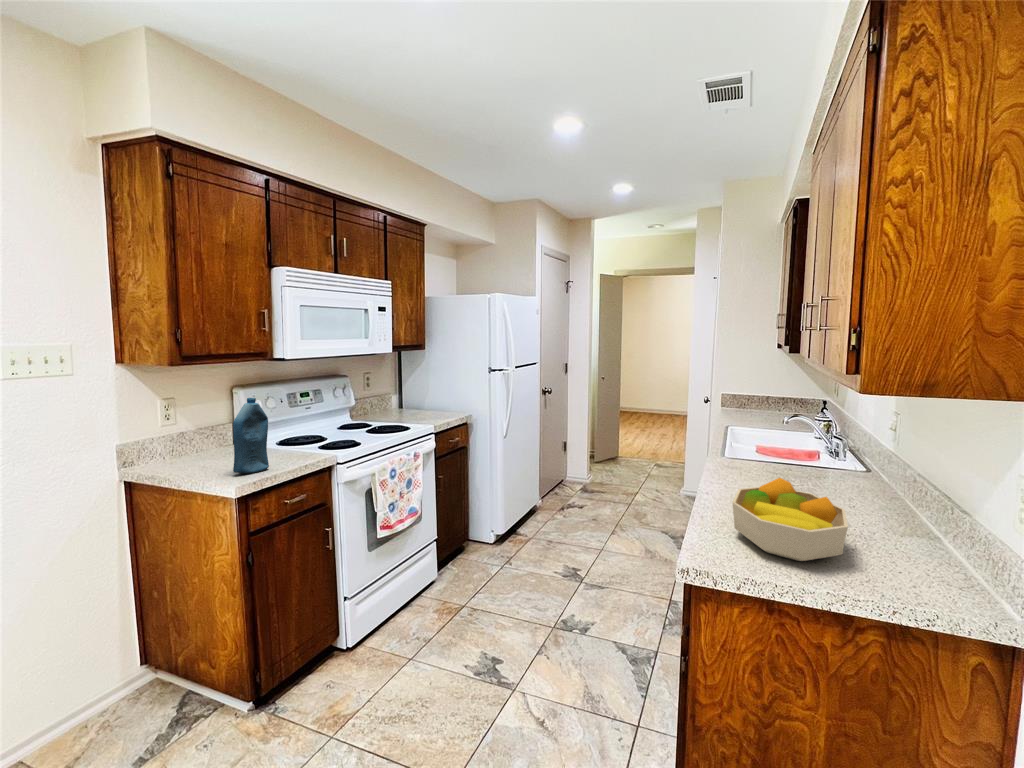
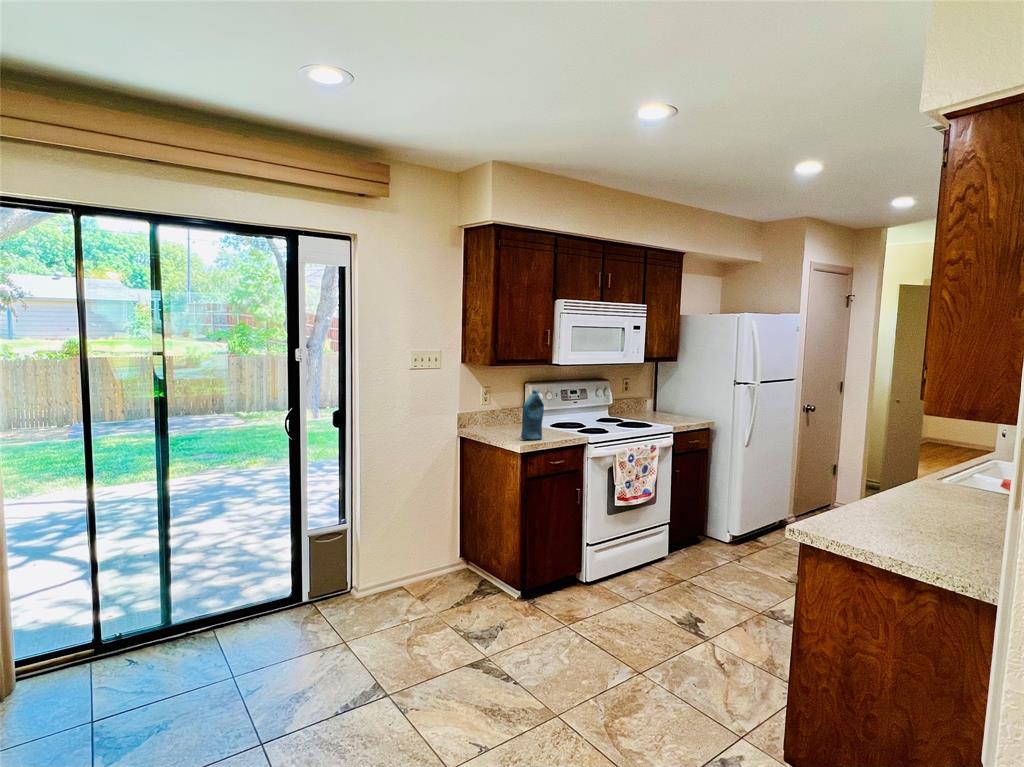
fruit bowl: present [733,478,848,561] -> none [857,486,960,548]

